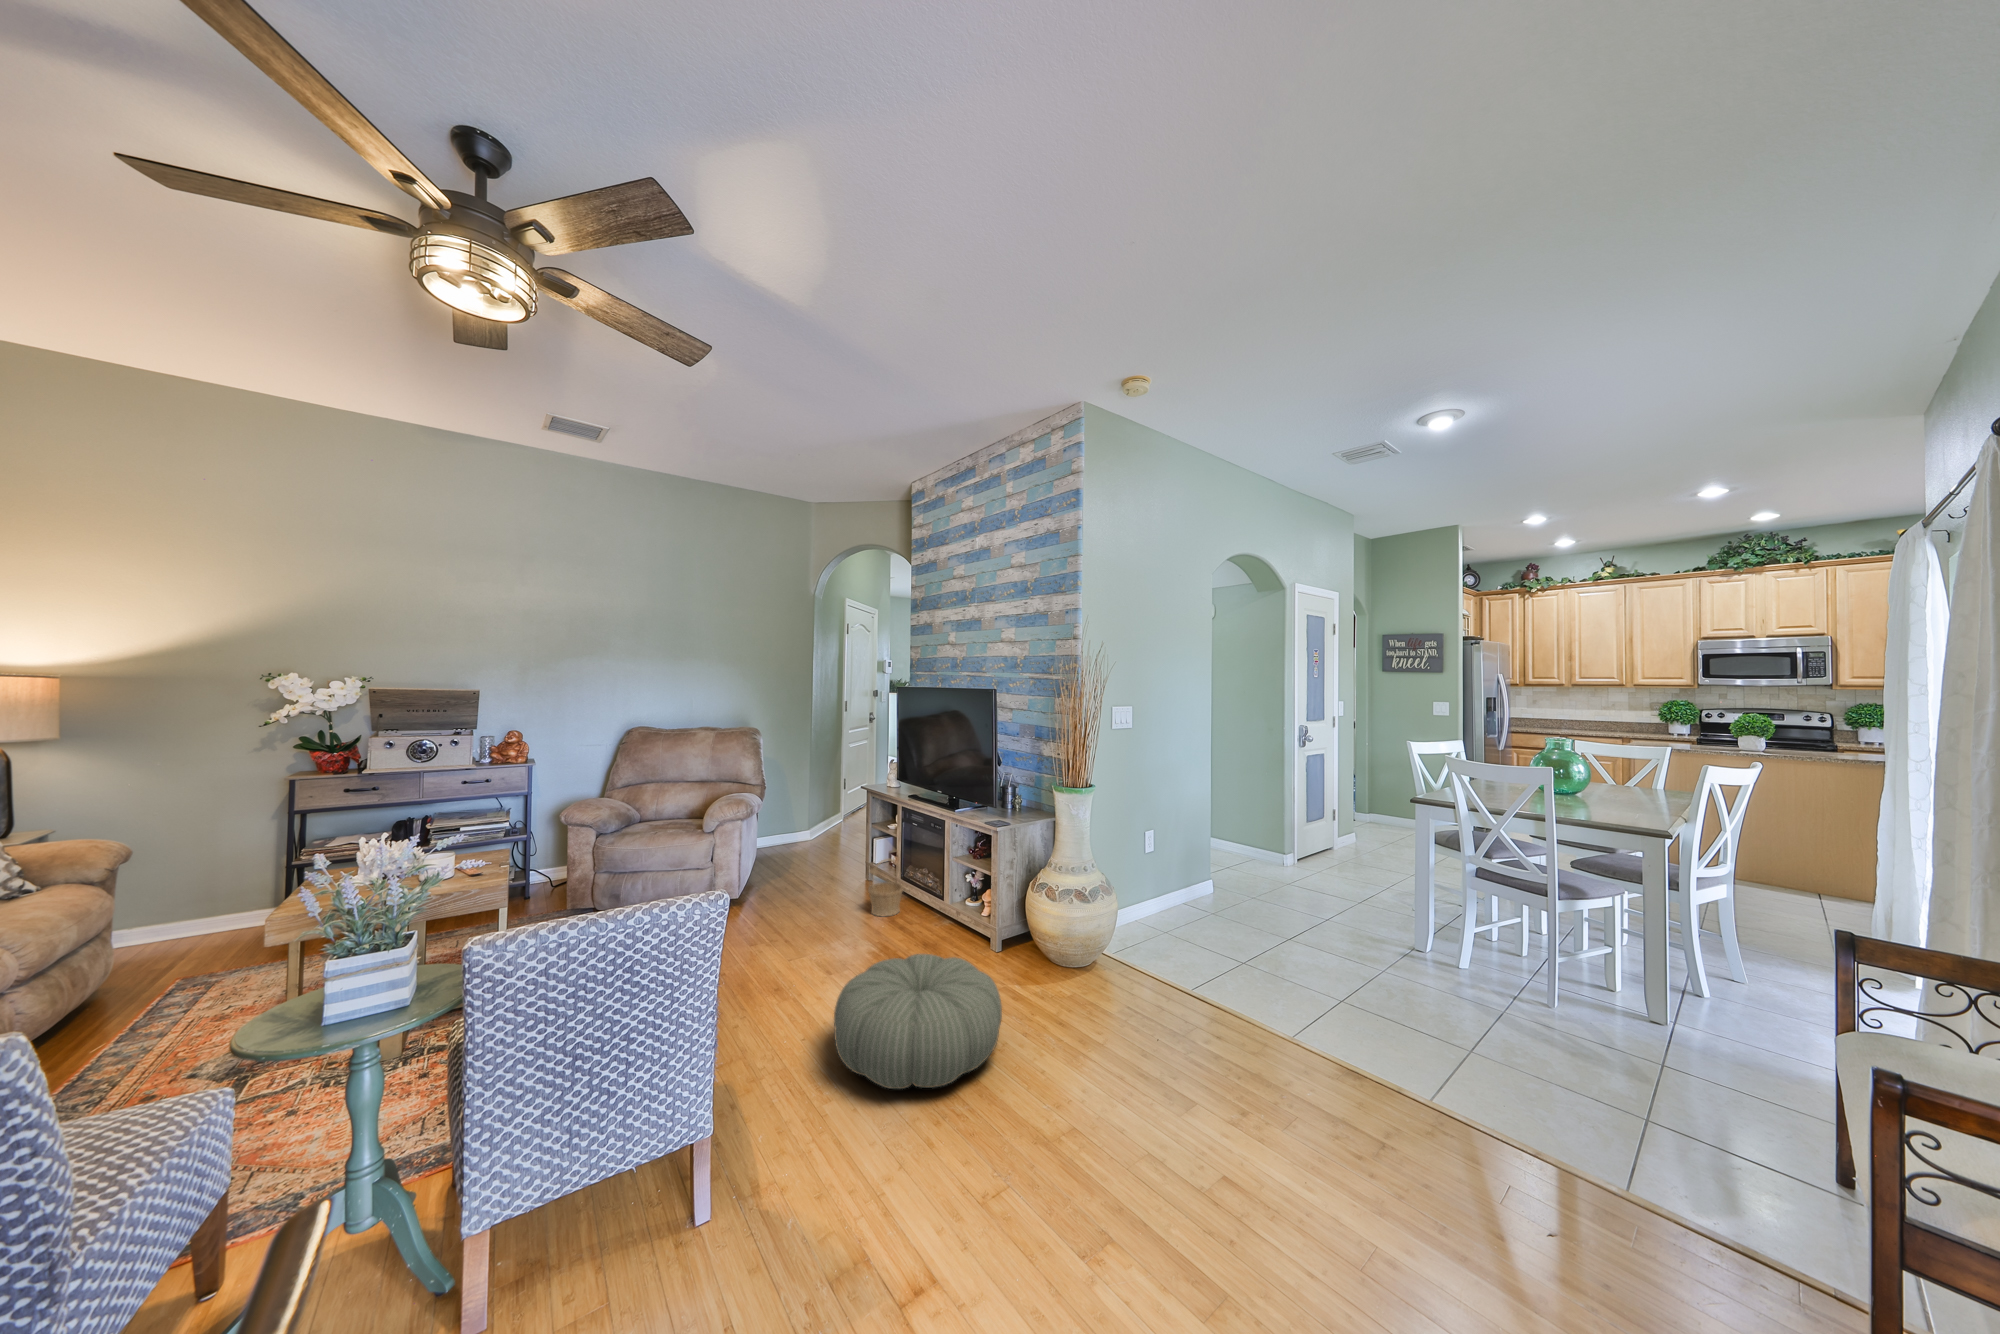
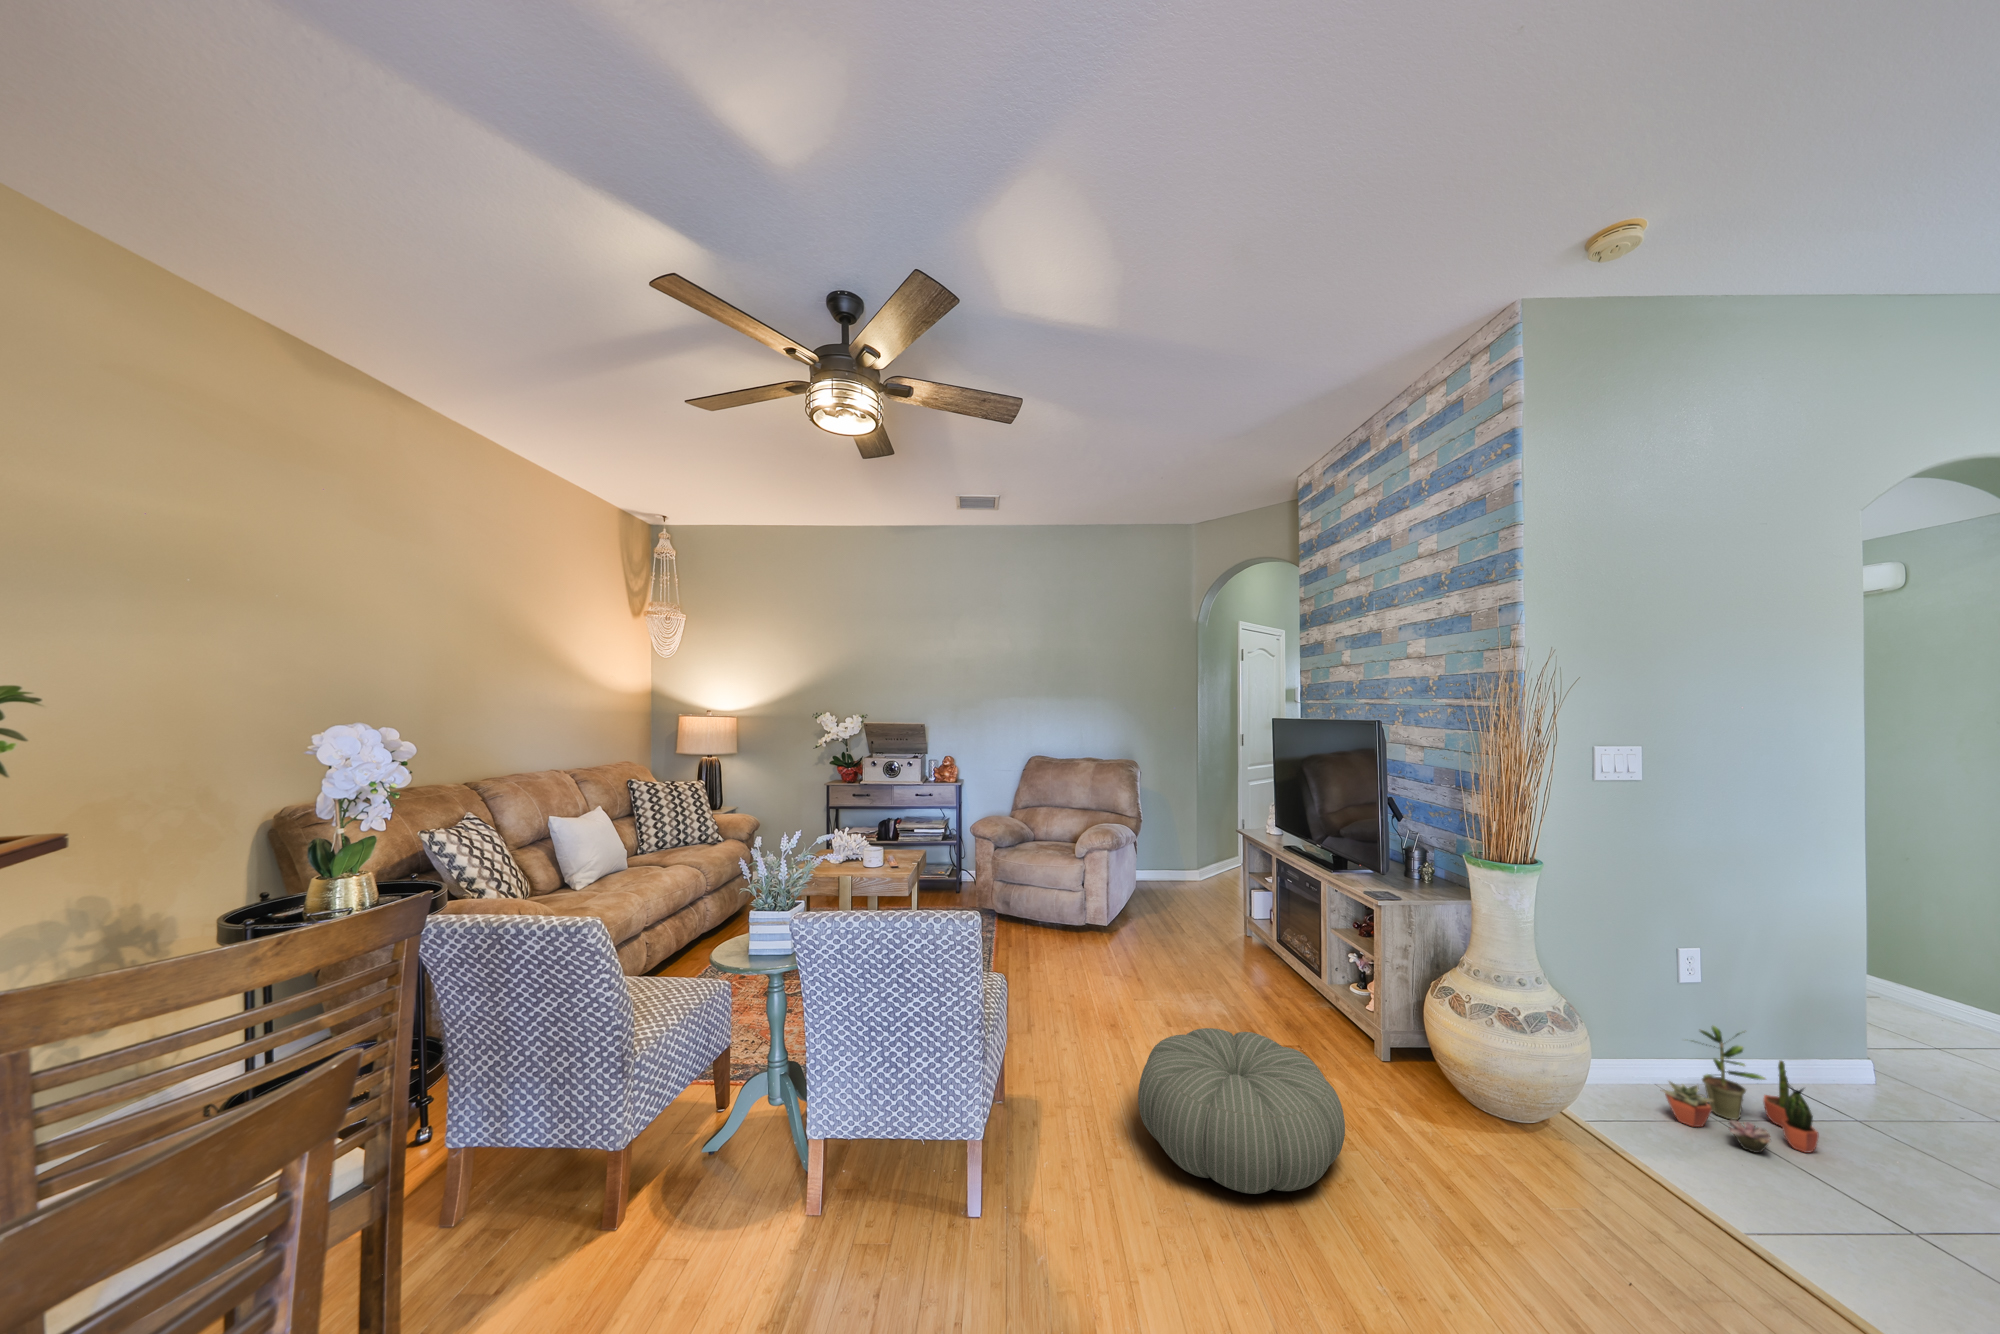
basket: present [868,859,903,916] -> none [1243,917,1286,985]
potted plant: none [1145,875,1211,946] -> present [1663,1026,1818,1153]

